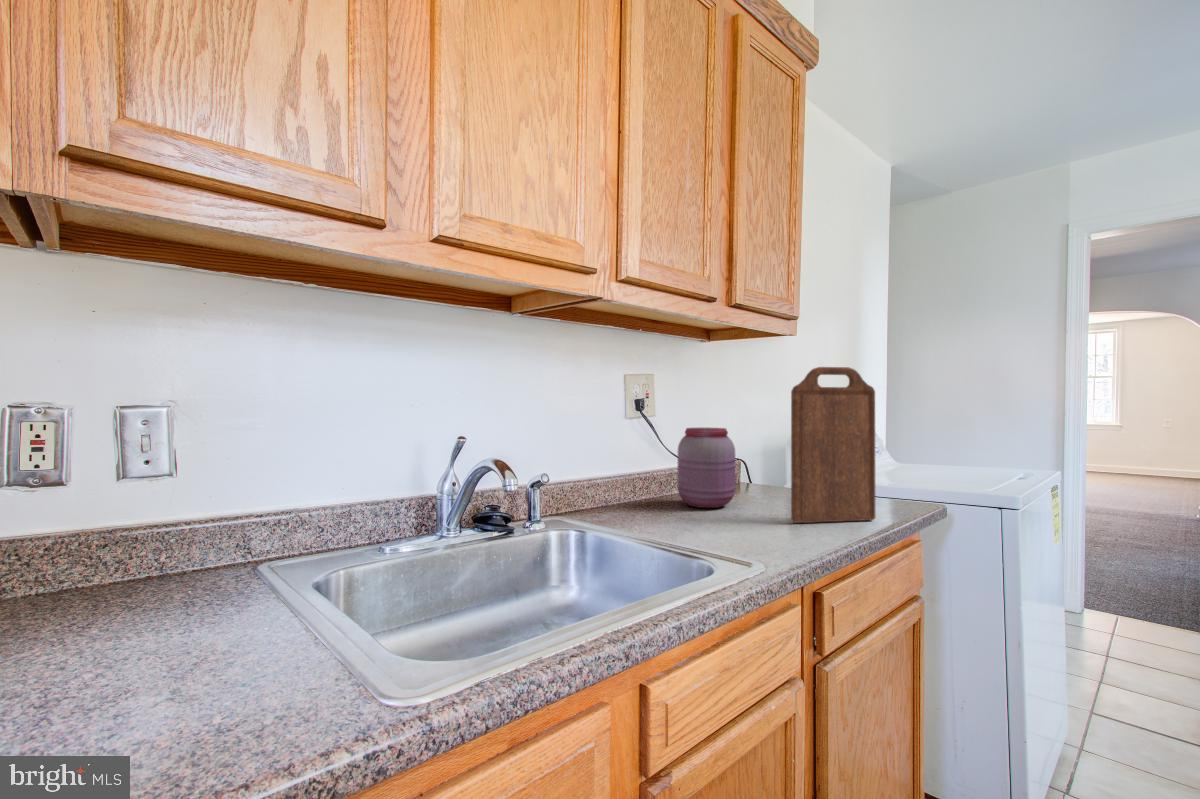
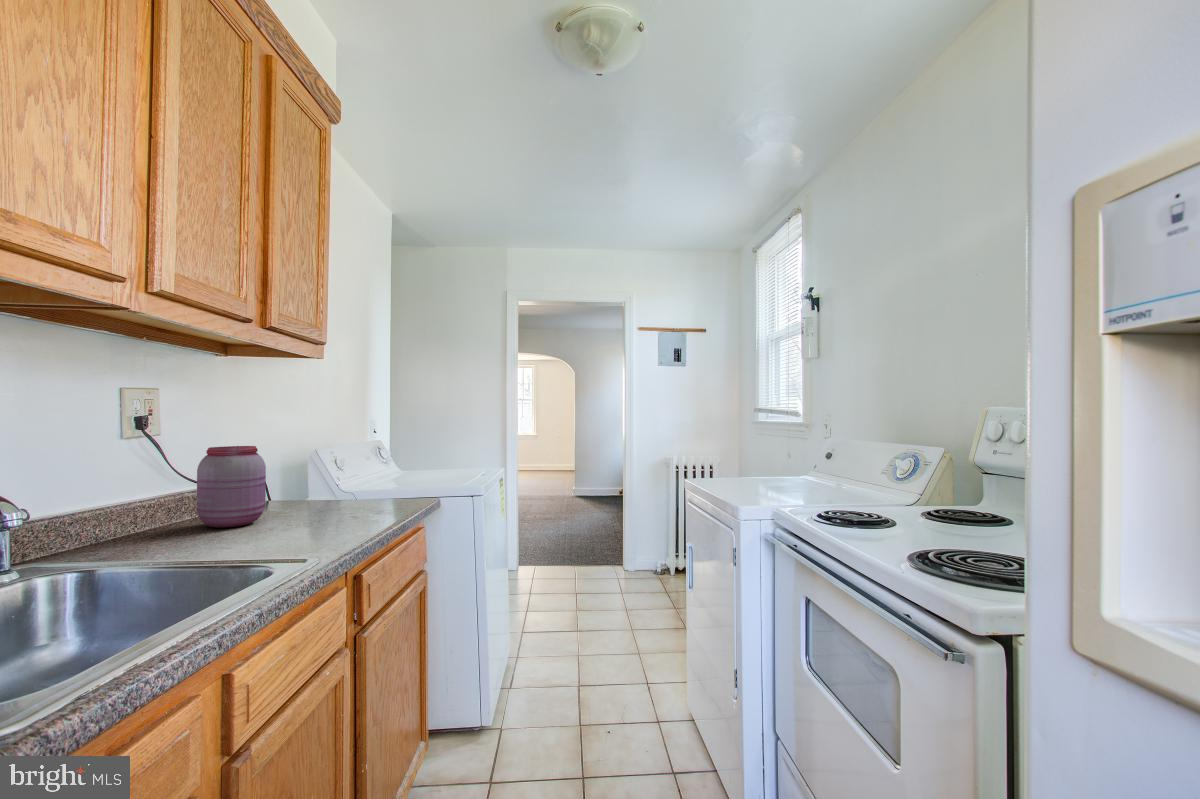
cutting board: present [791,367,876,523] -> none [327,389,395,524]

